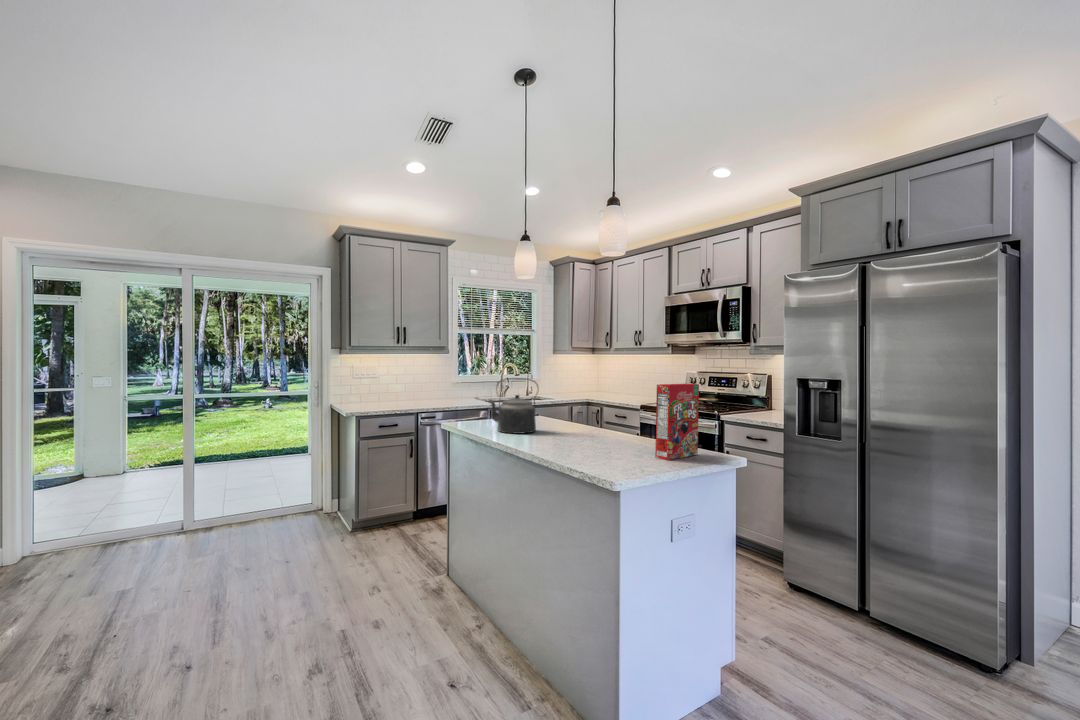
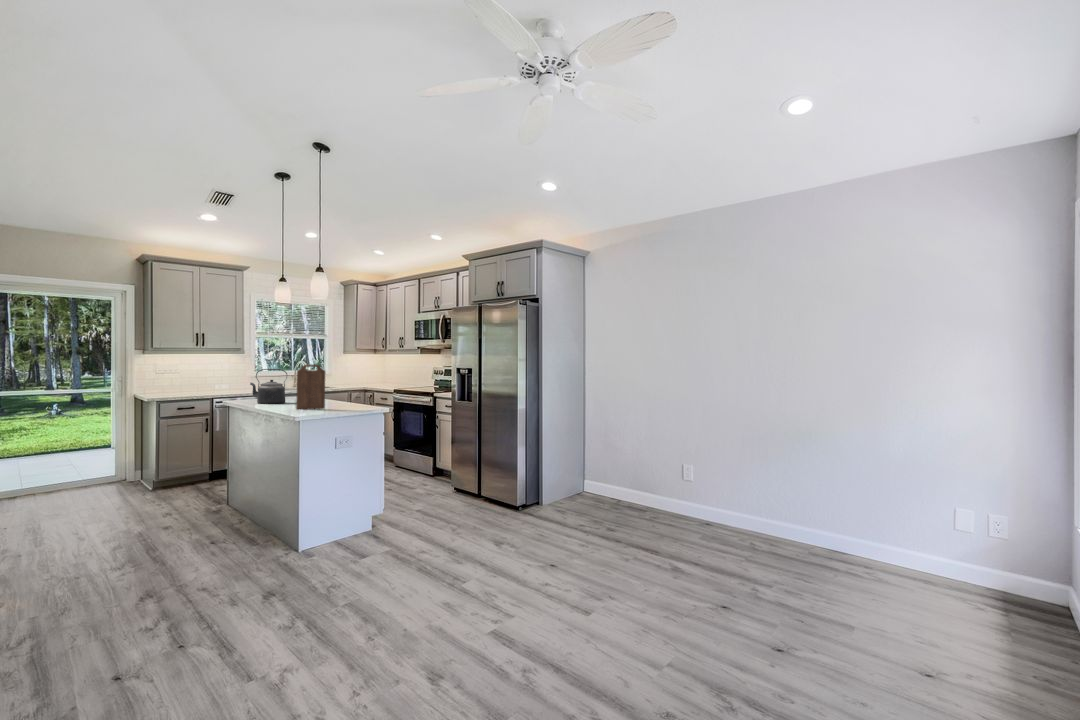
cutting board: none [582,374,629,453] -> present [296,364,325,409]
cereal box: present [655,384,699,460] -> none [338,370,369,411]

